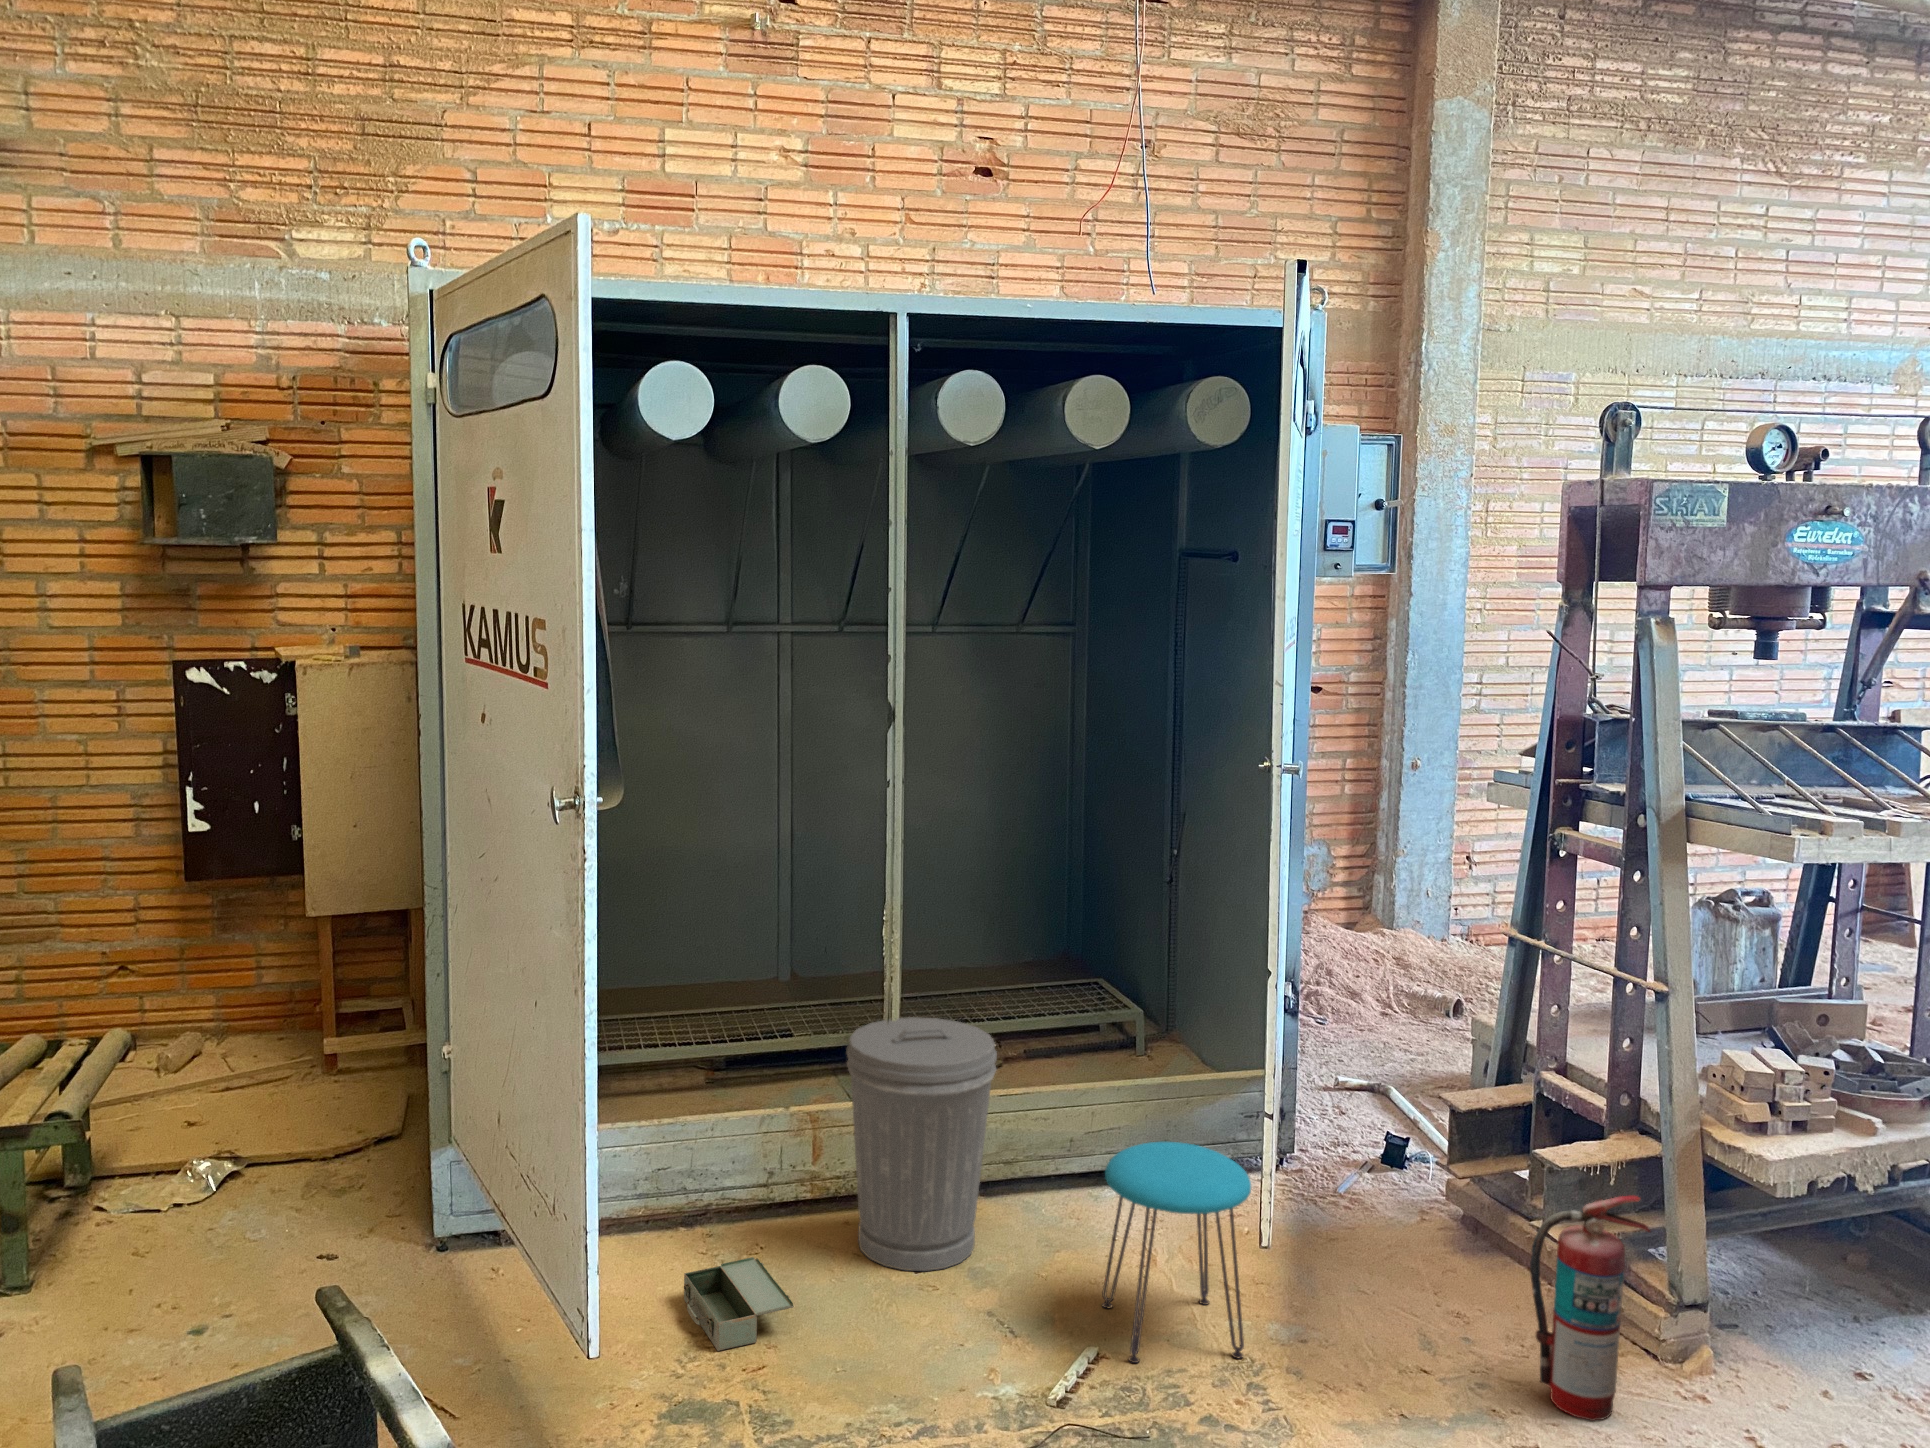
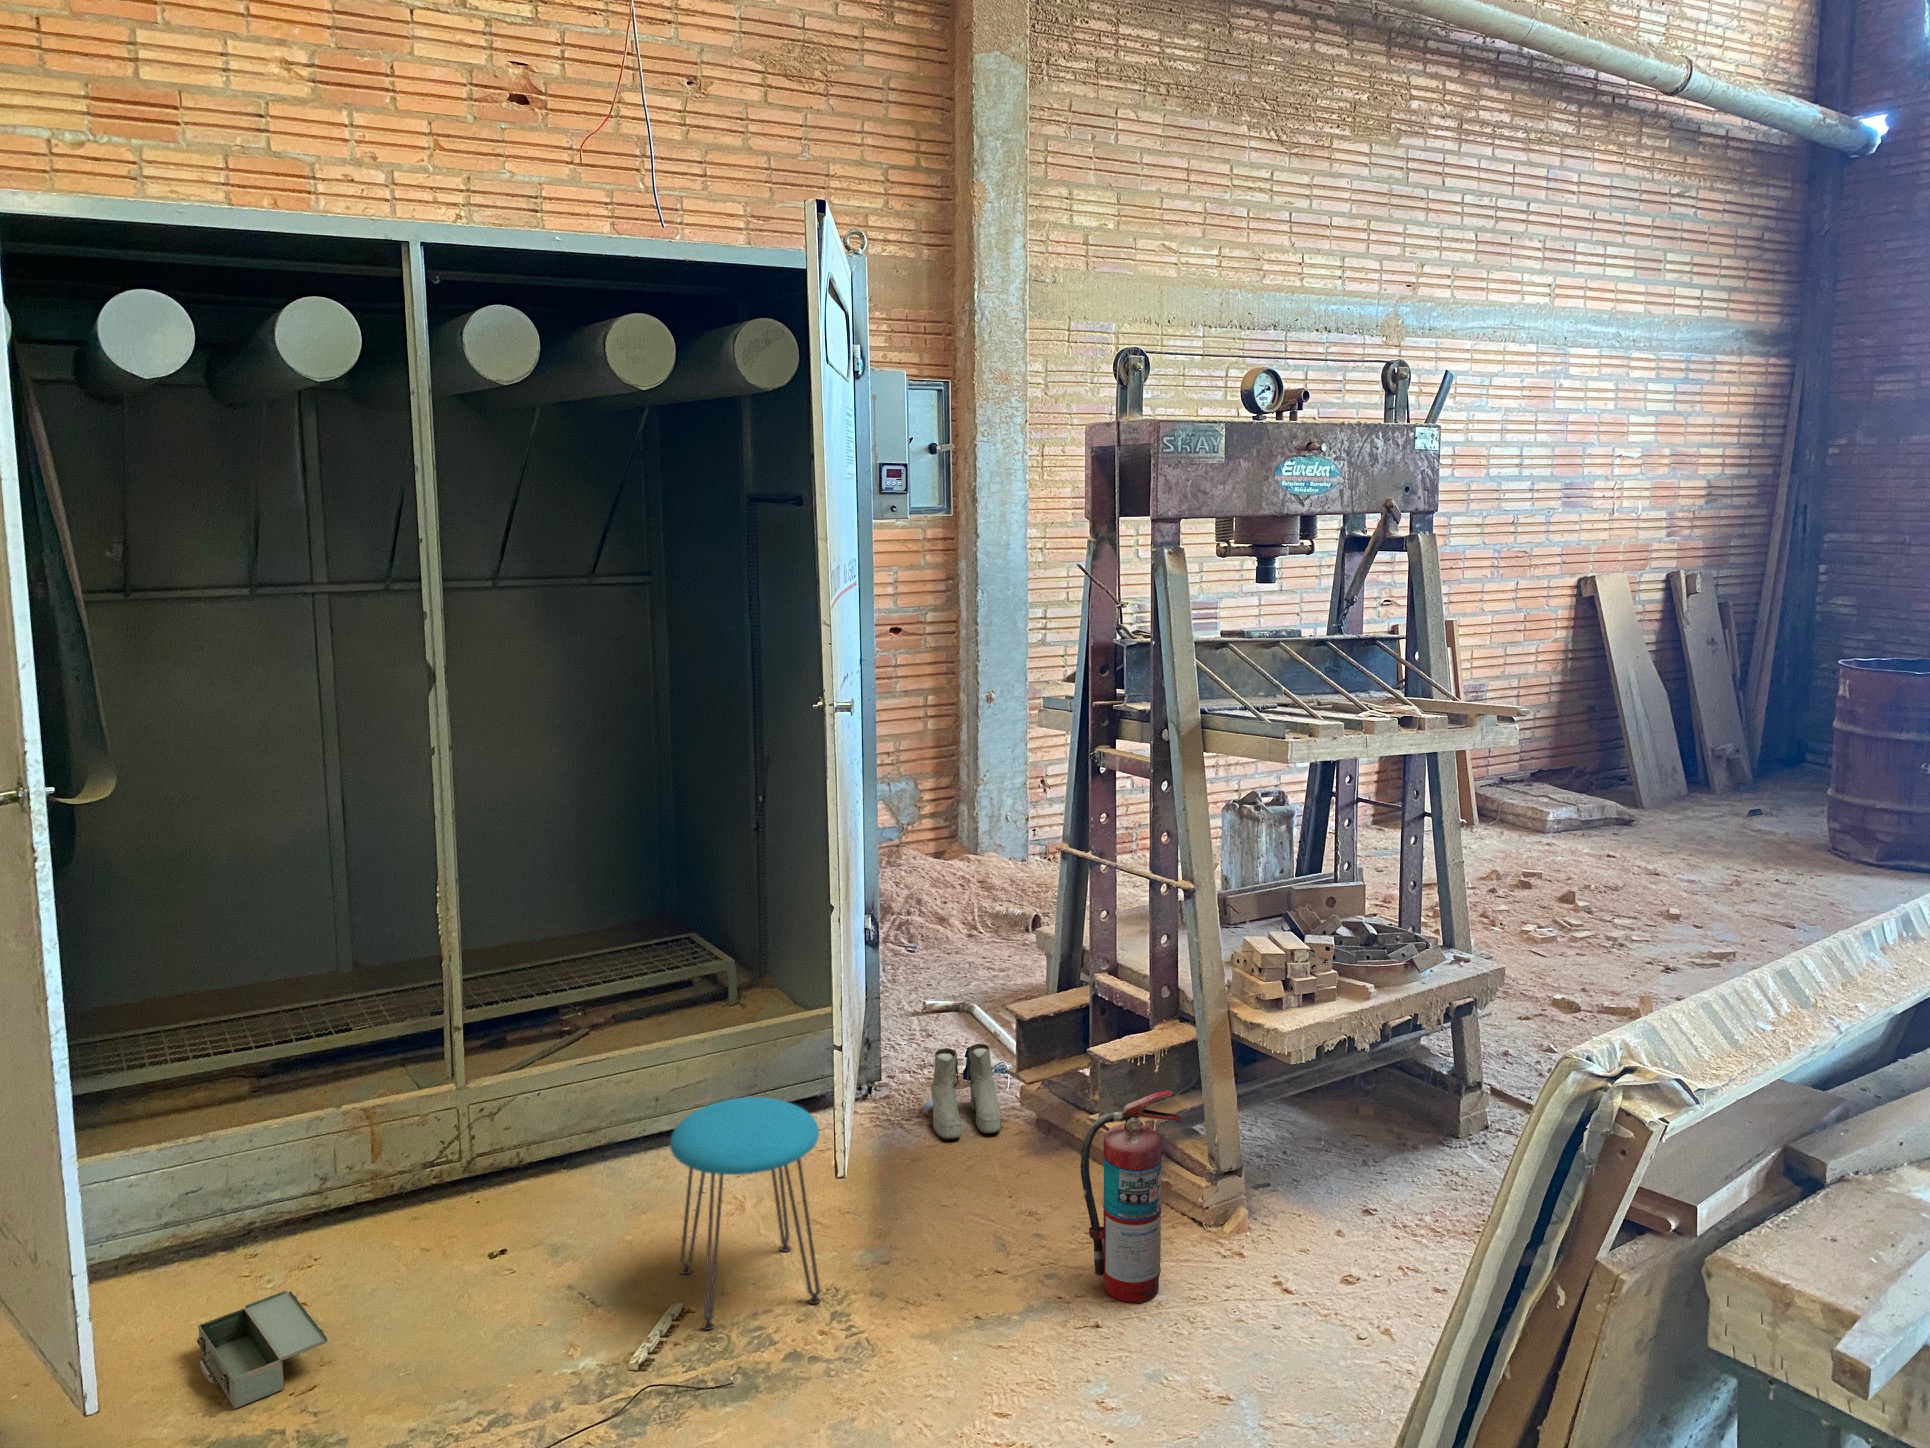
trash can: present [847,1017,997,1271] -> none [388,999,558,1271]
boots: none [1349,1129,1425,1225] -> present [931,1044,1001,1139]

